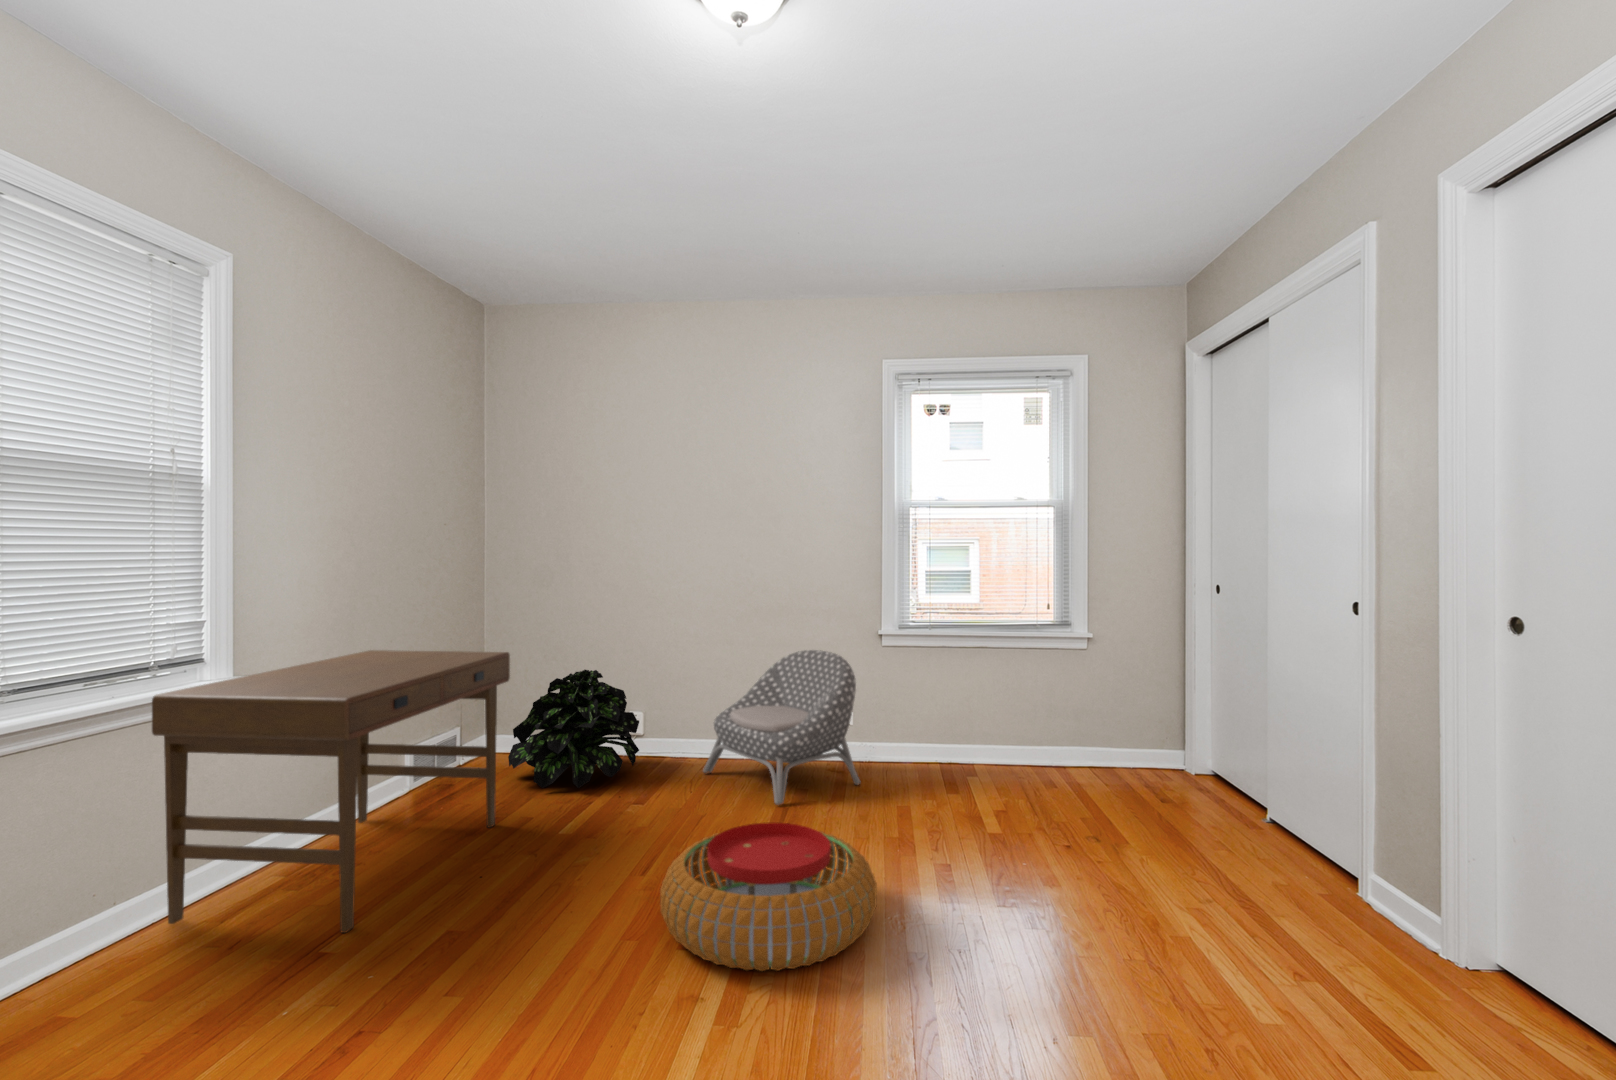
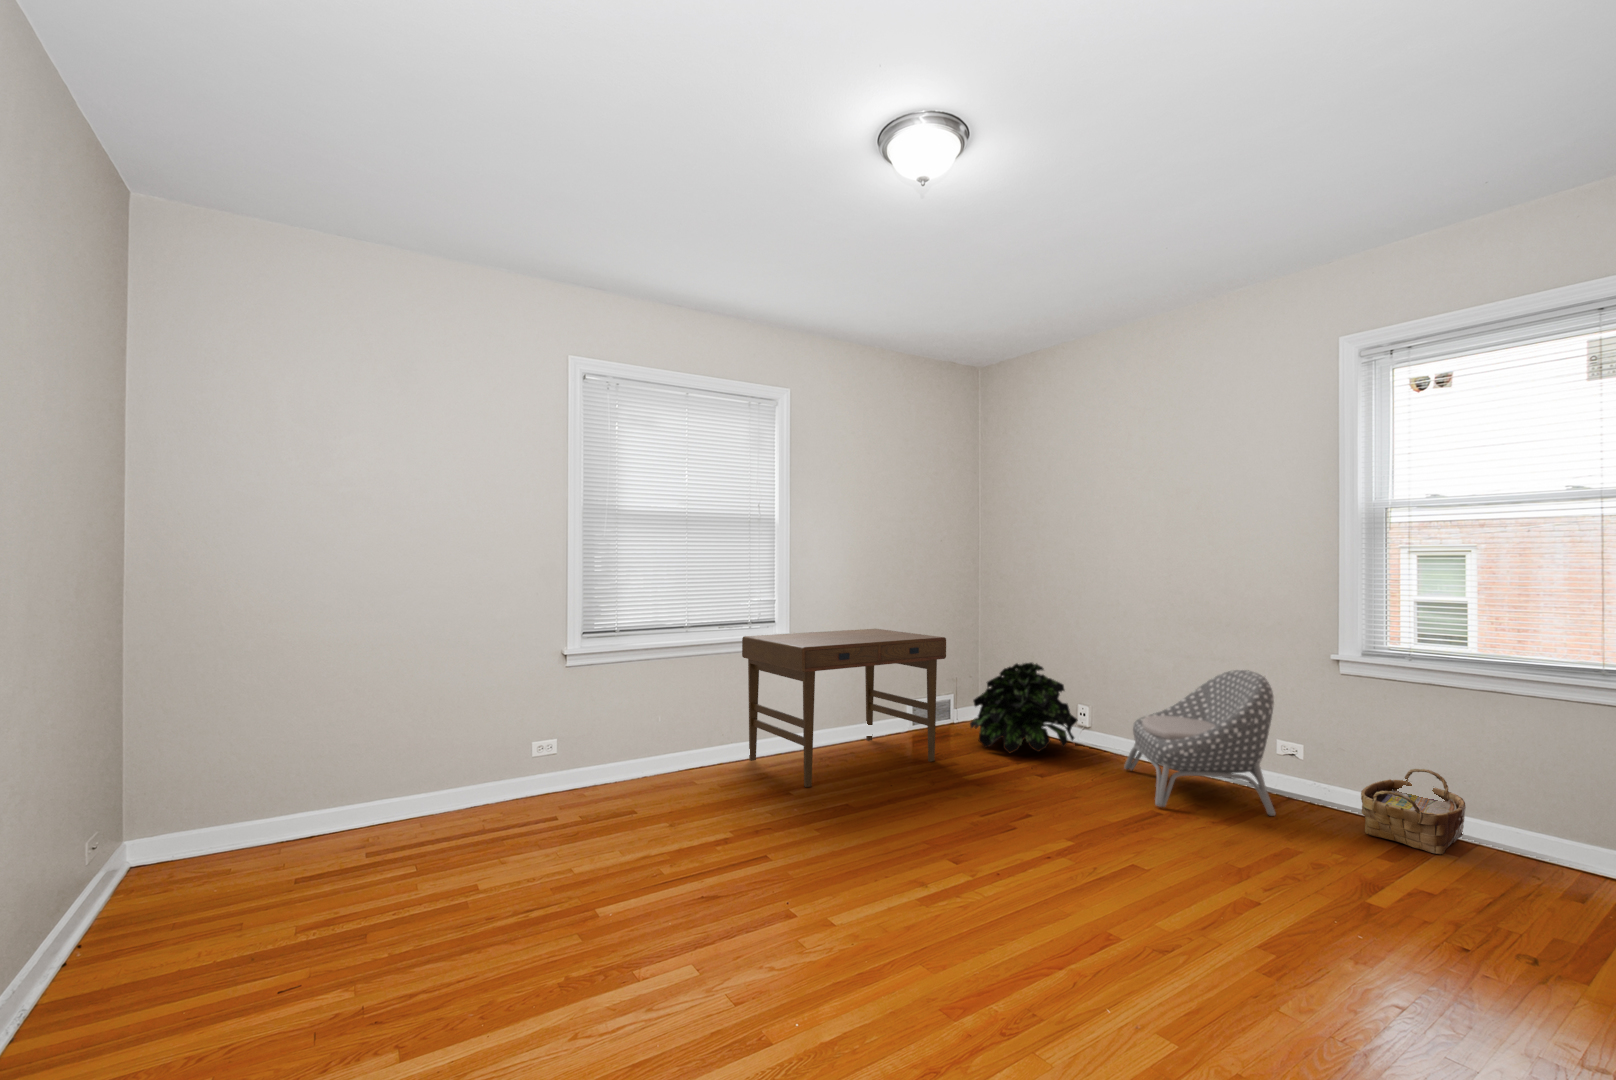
woven basket: none [917,715,981,783] -> present [1361,769,1466,854]
pouf: present [660,822,877,971] -> none [945,788,1132,905]

